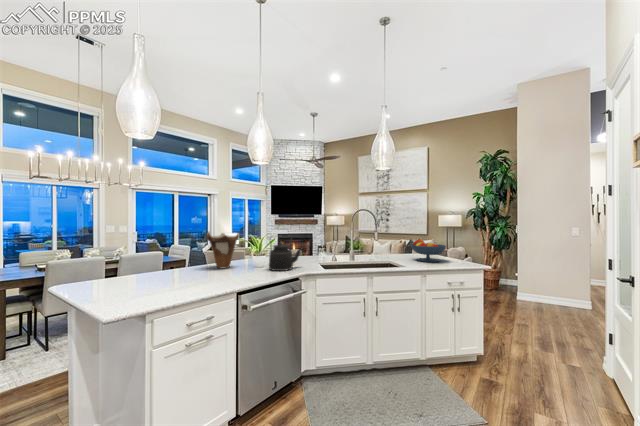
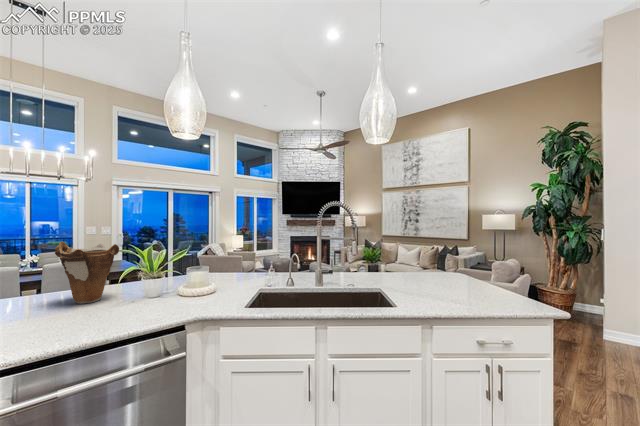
kettle: present [269,236,302,271] -> none [142,251,211,316]
fruit bowl: present [411,239,446,262] -> none [417,255,482,300]

